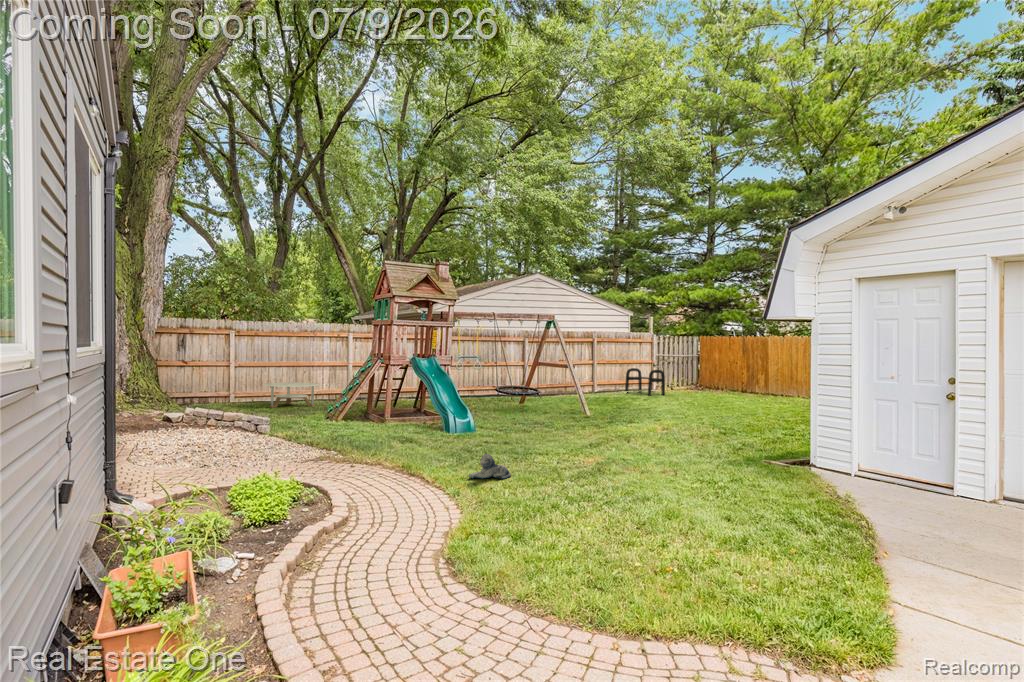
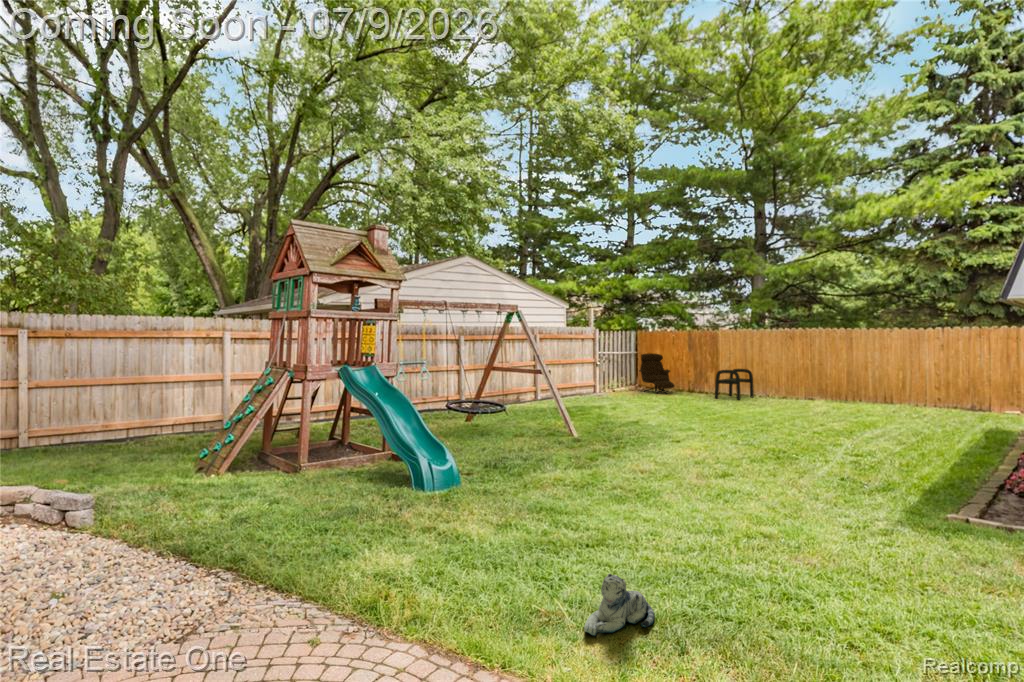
lounge chair: none [700,357,730,394] -> present [639,353,674,393]
bench: present [625,368,665,396] -> present [715,369,754,400]
round table: present [263,382,319,408] -> none [79,408,179,453]

